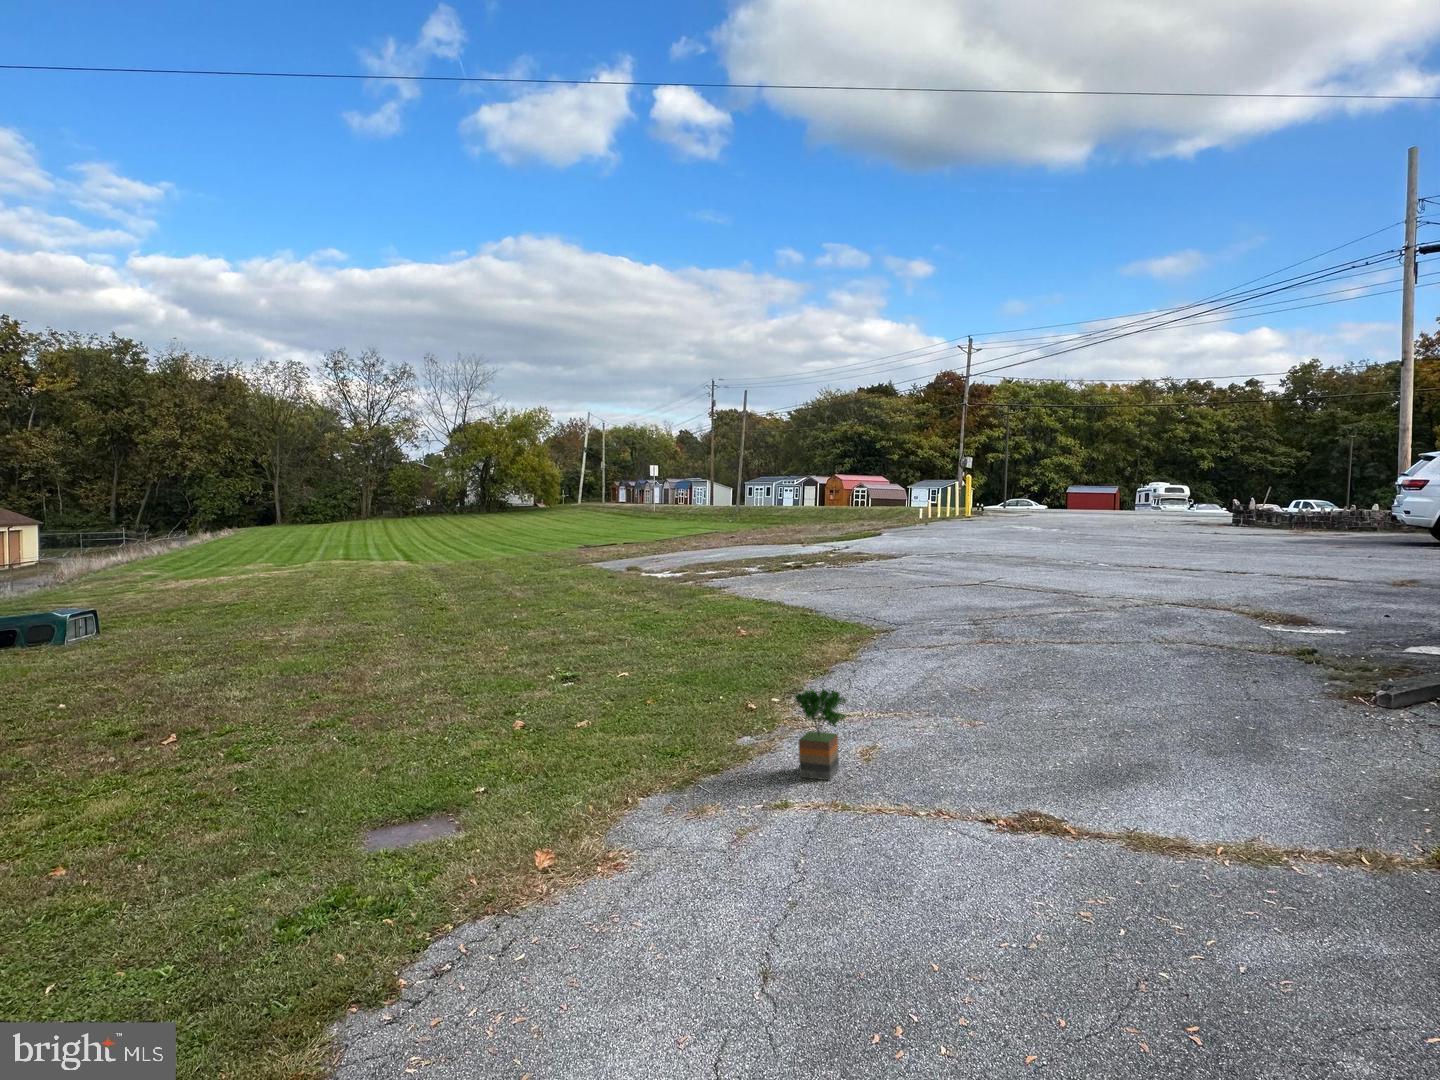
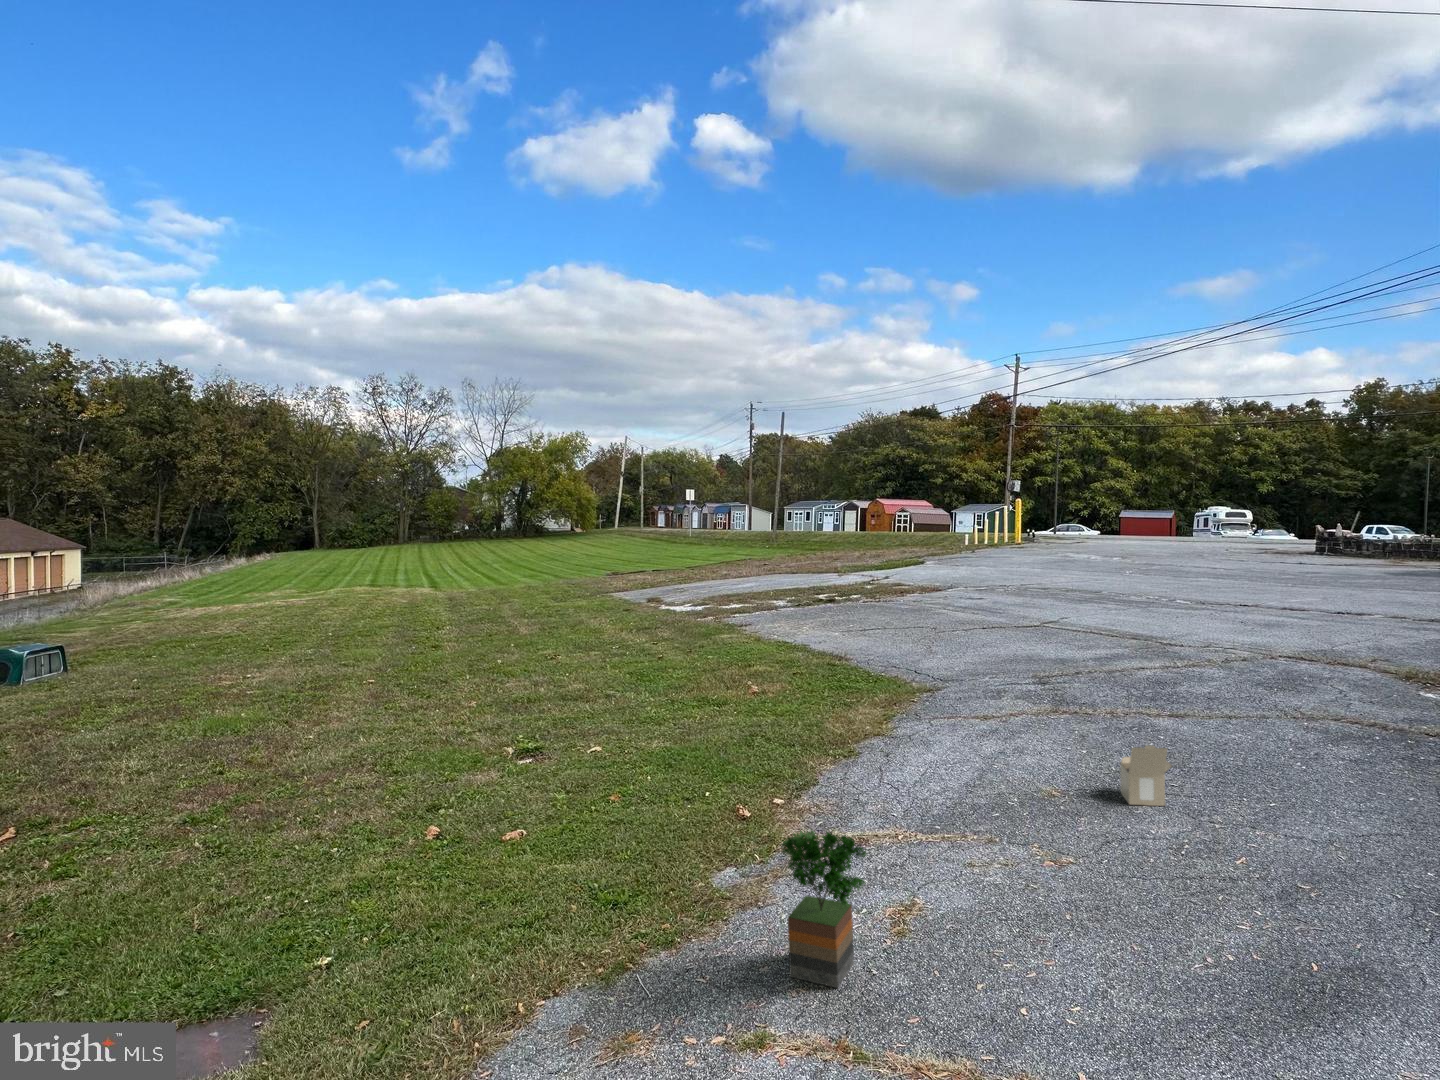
cardboard box: none [1018,651,1056,694] -> present [1120,745,1172,806]

